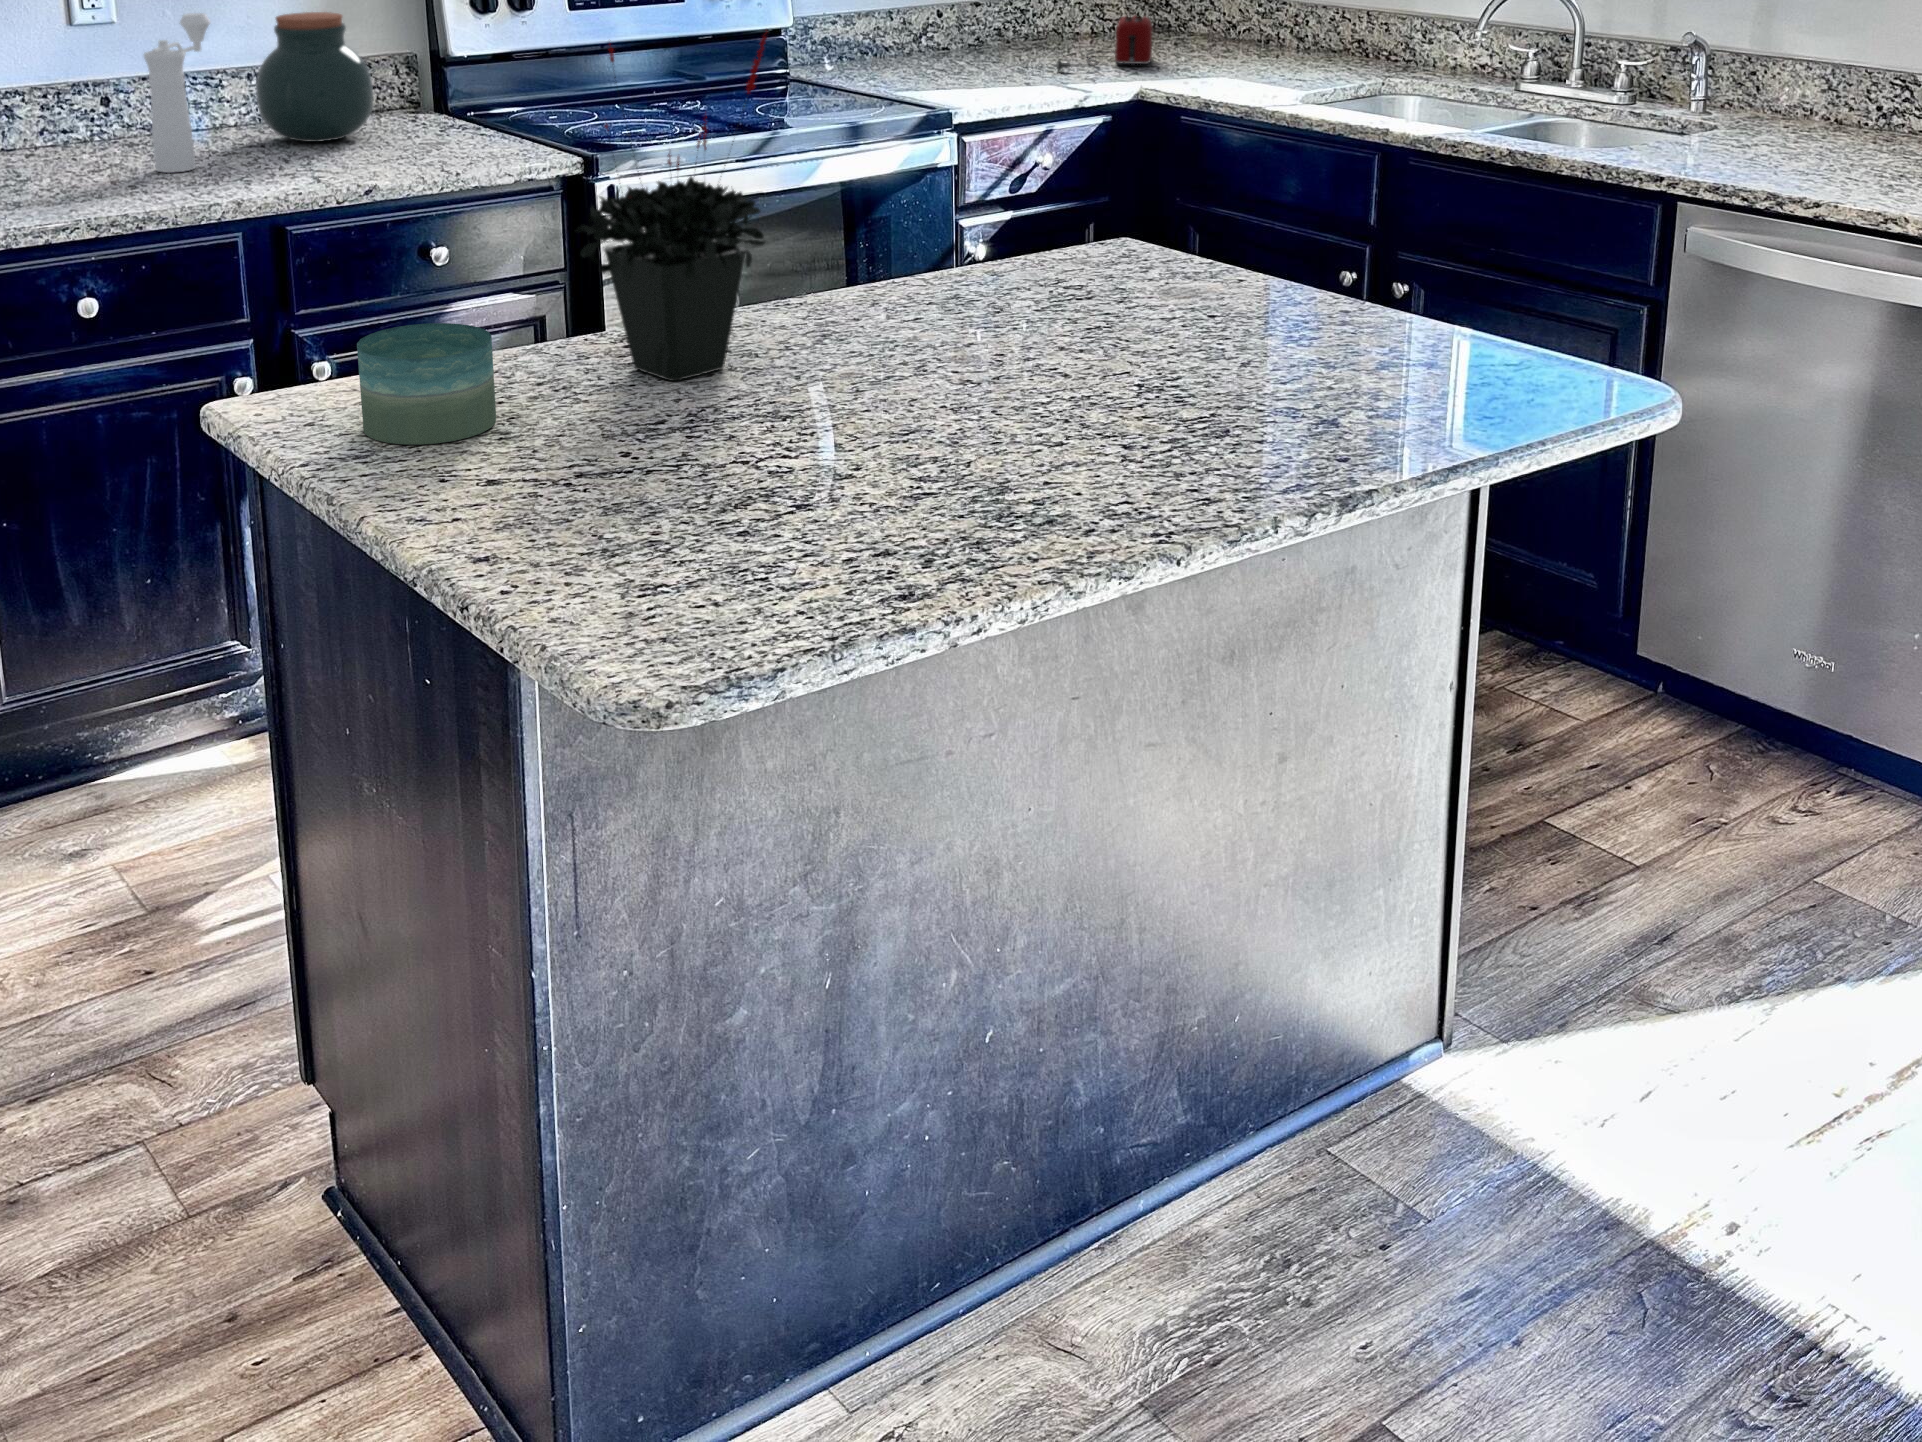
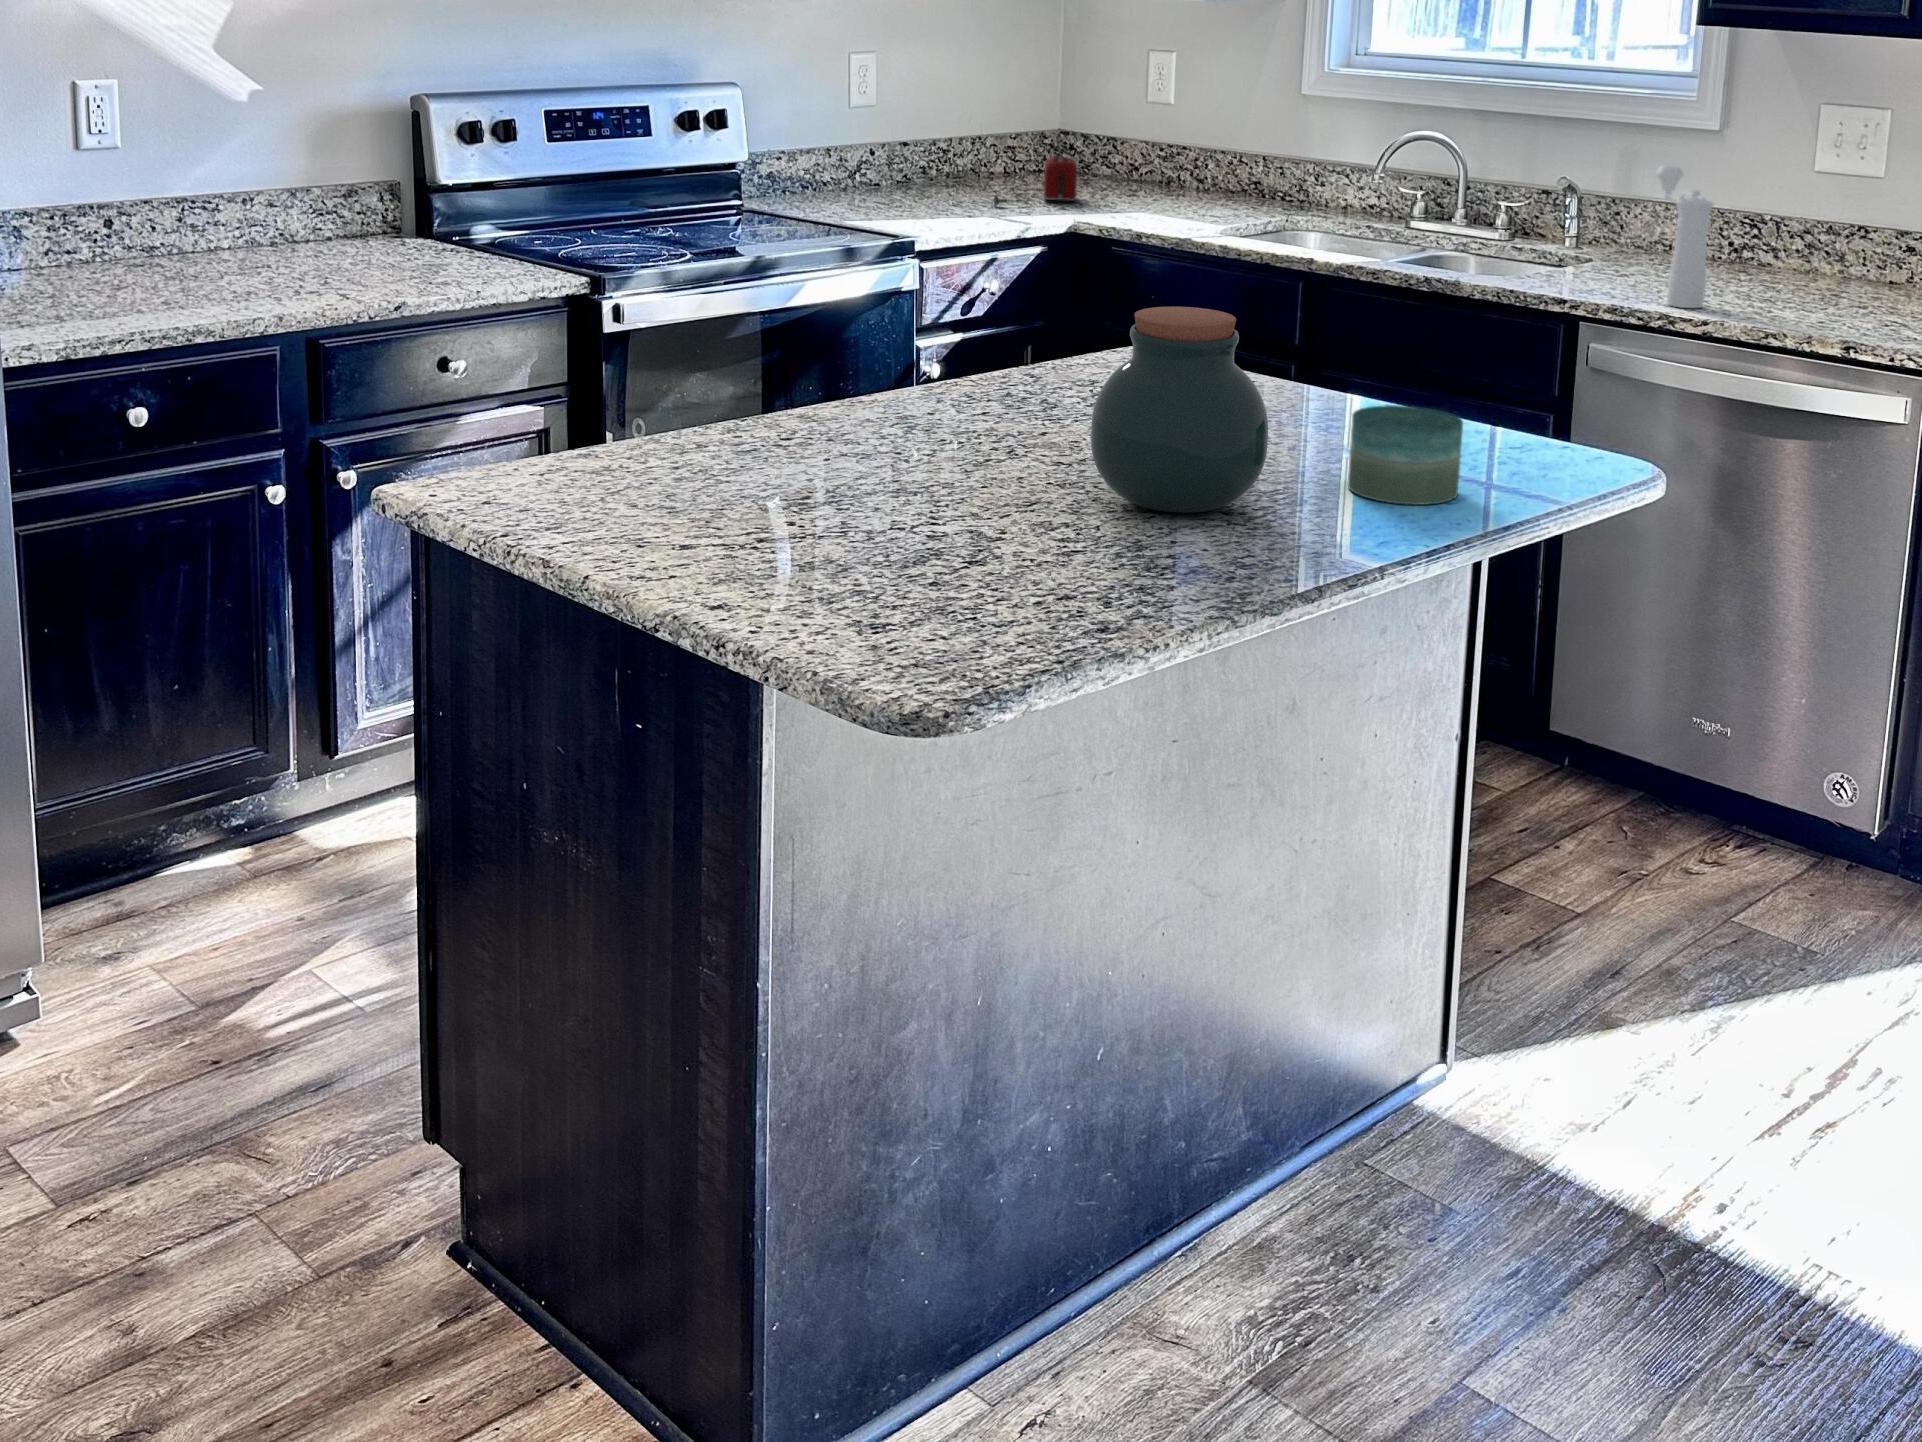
jar: present [256,12,373,142] -> present [1091,307,1268,513]
pepper mill: present [144,13,210,173] -> present [1656,165,1713,308]
potted plant: present [575,36,766,381] -> none [714,152,900,467]
candle: present [357,323,496,445] -> present [1348,405,1463,505]

